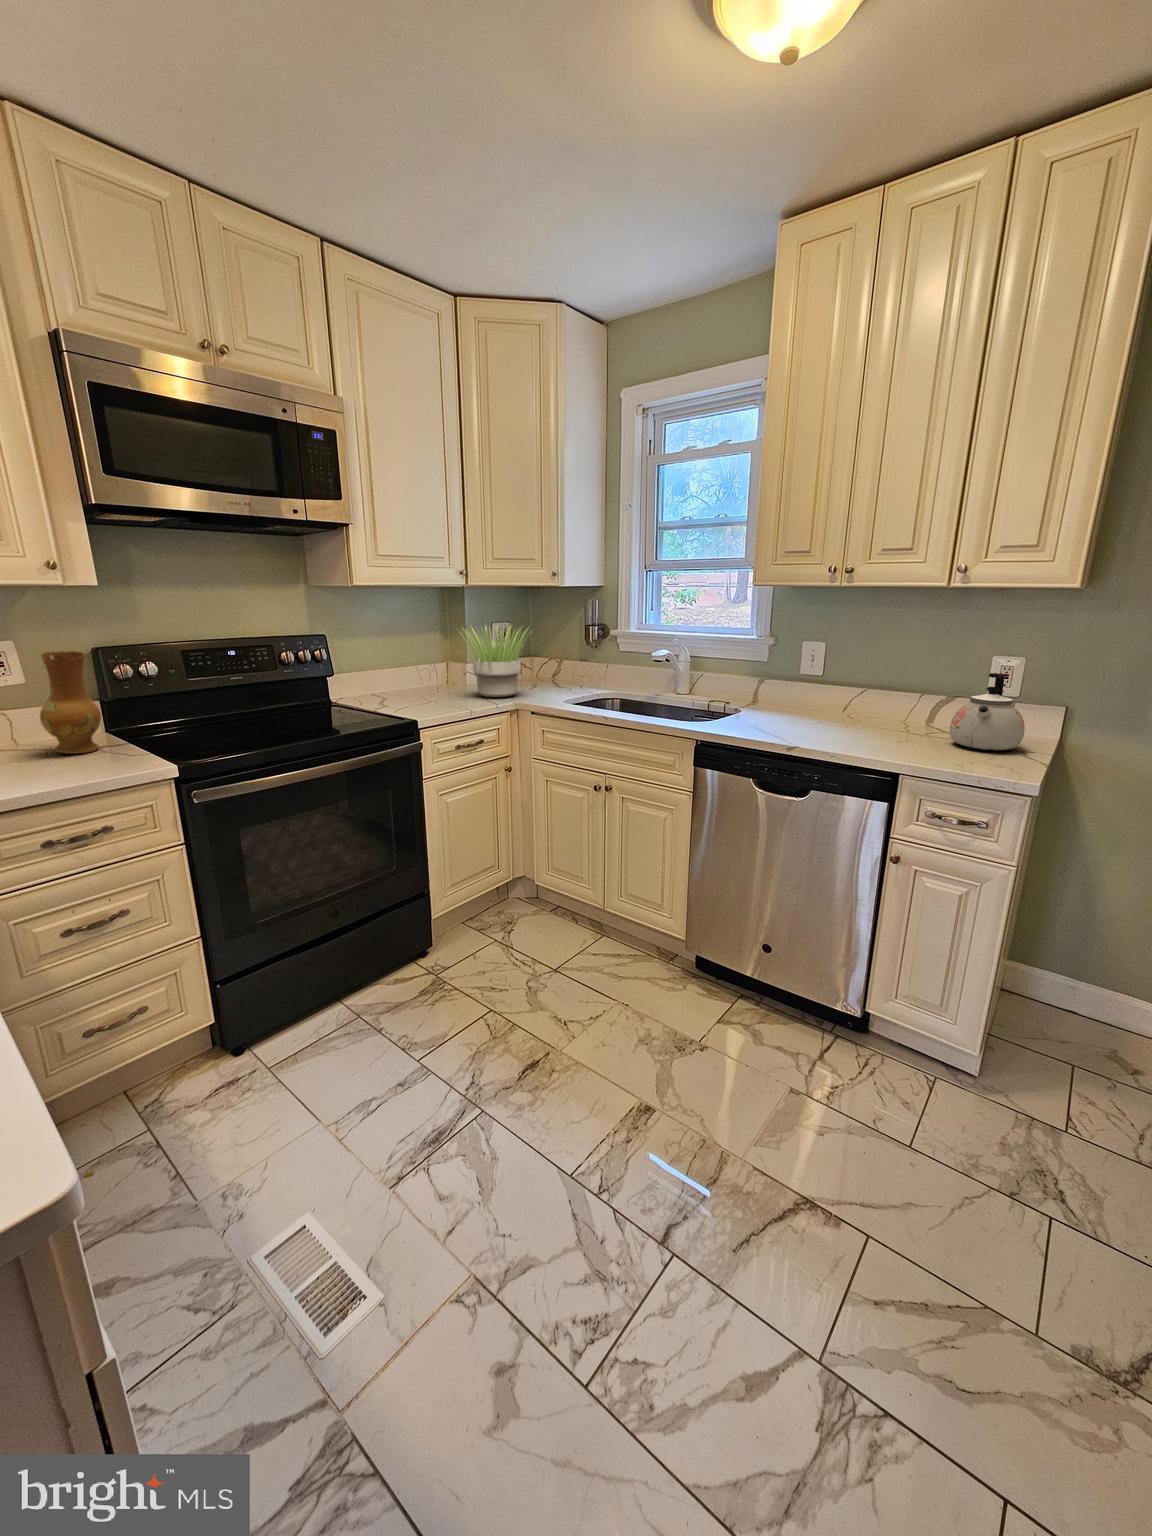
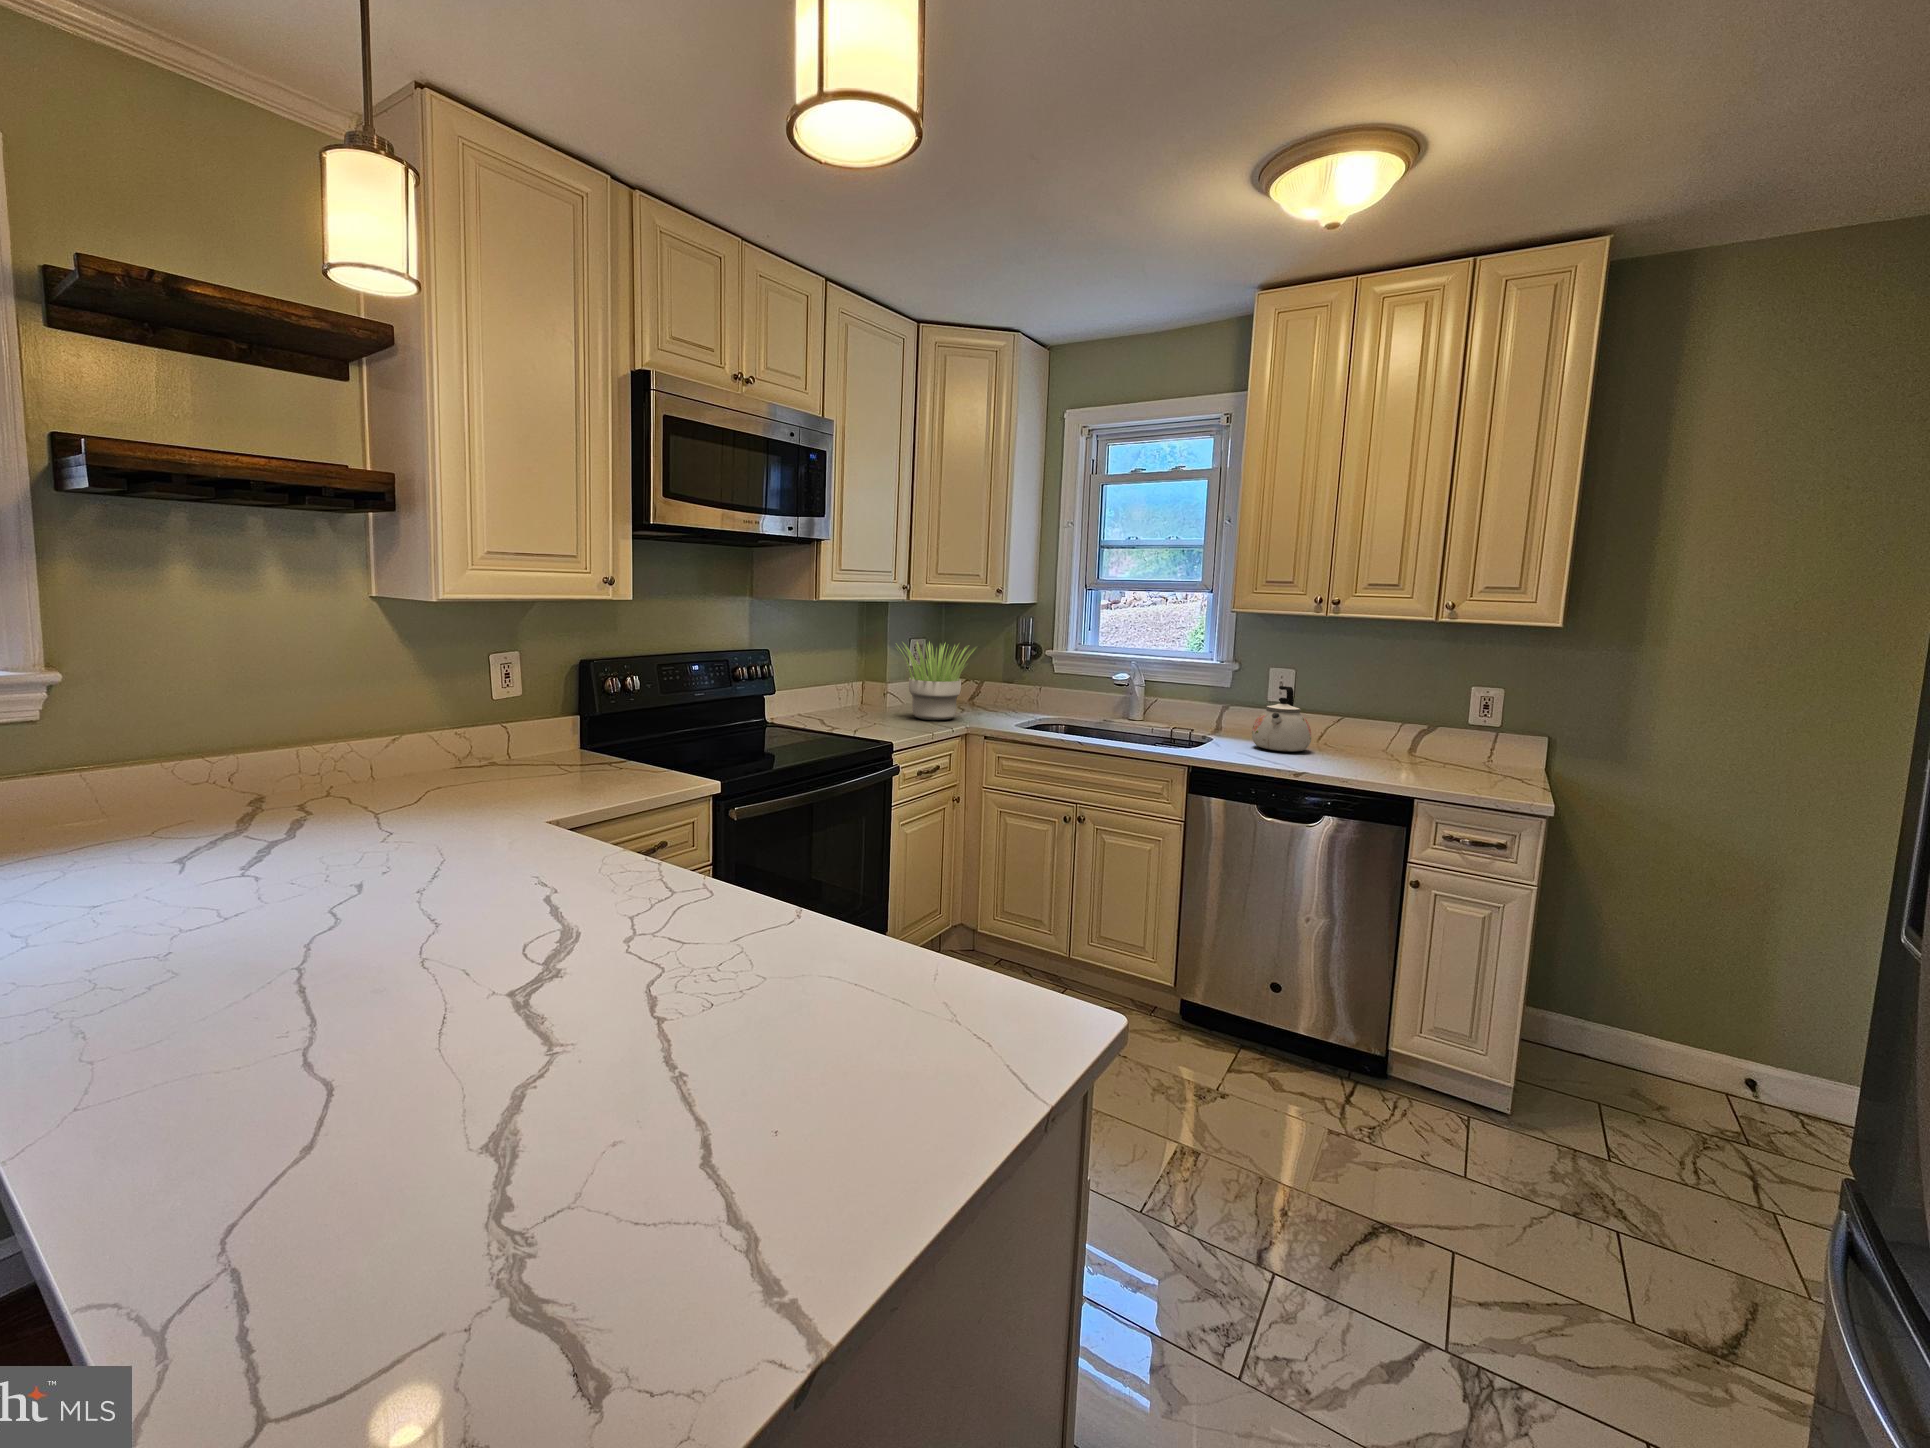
ceramic jug: present [40,651,101,754] -> none [555,658,609,765]
kettle: present [950,673,1025,750] -> present [1252,686,1311,752]

